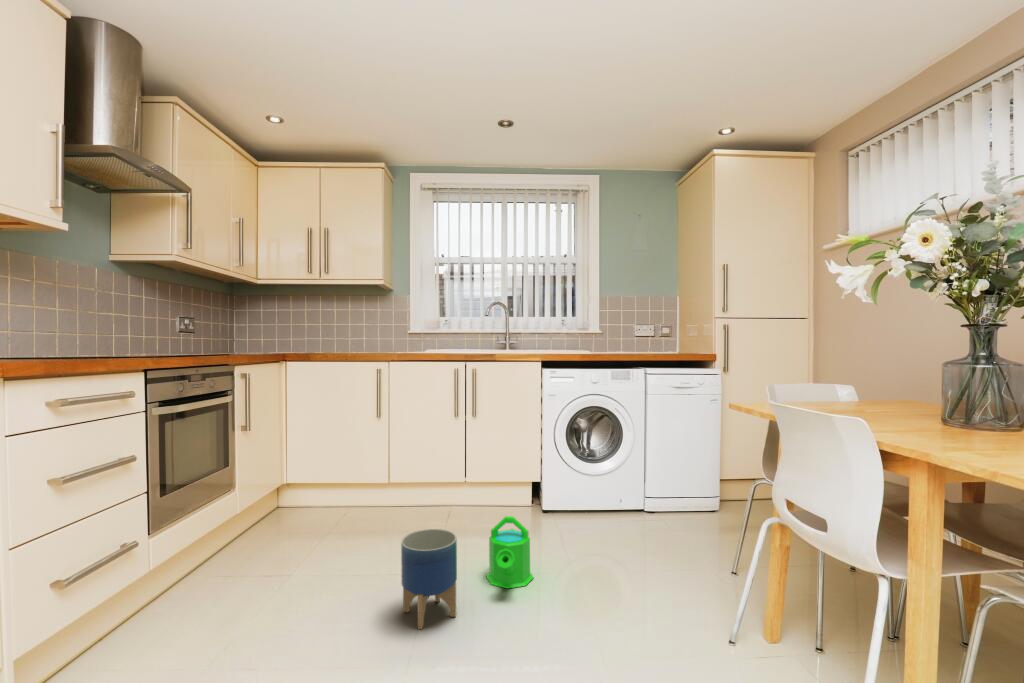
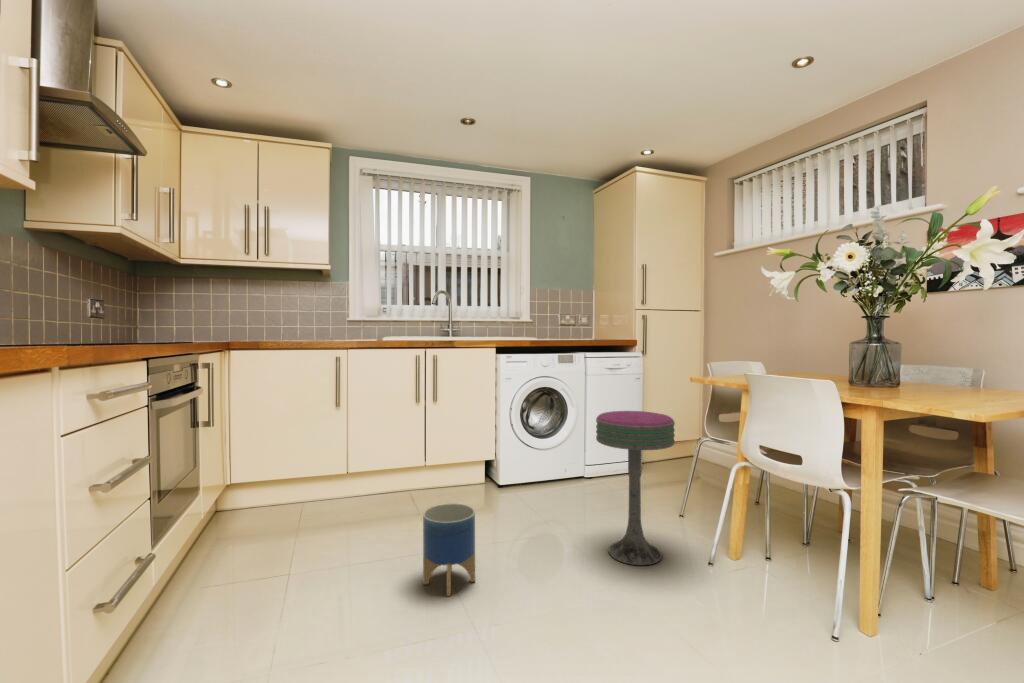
bar stool: none [606,439,700,628] -> present [596,411,675,565]
watering can: present [486,516,533,589] -> none [481,488,524,553]

